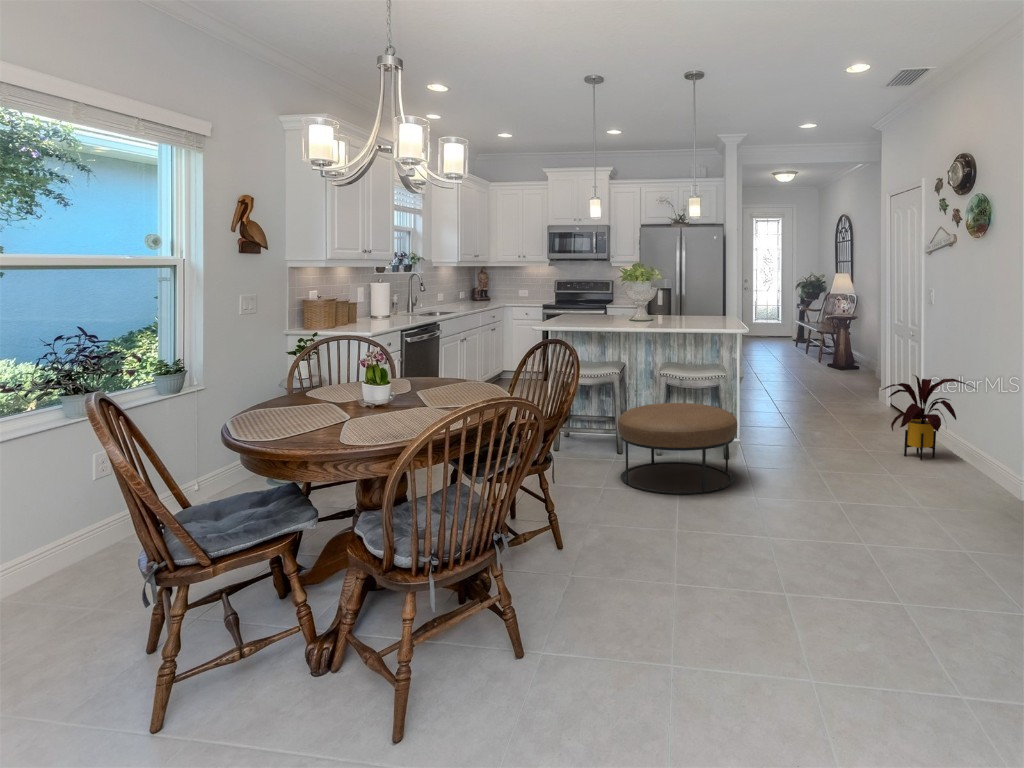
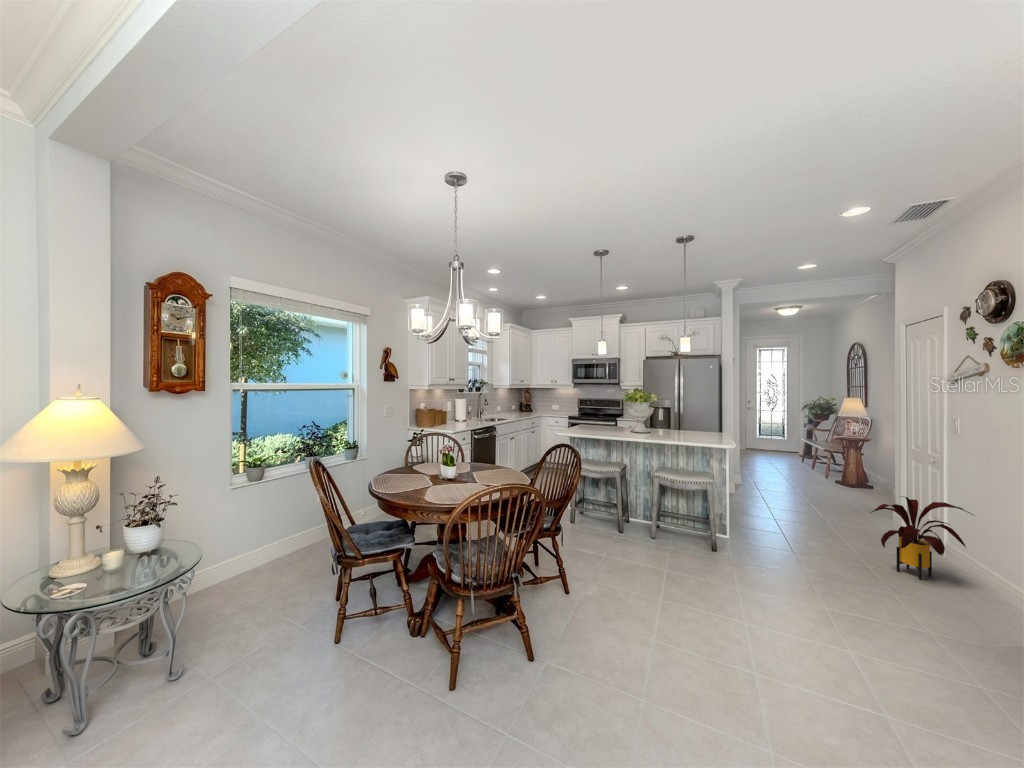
ottoman: present [618,403,737,494] -> none [629,507,746,612]

